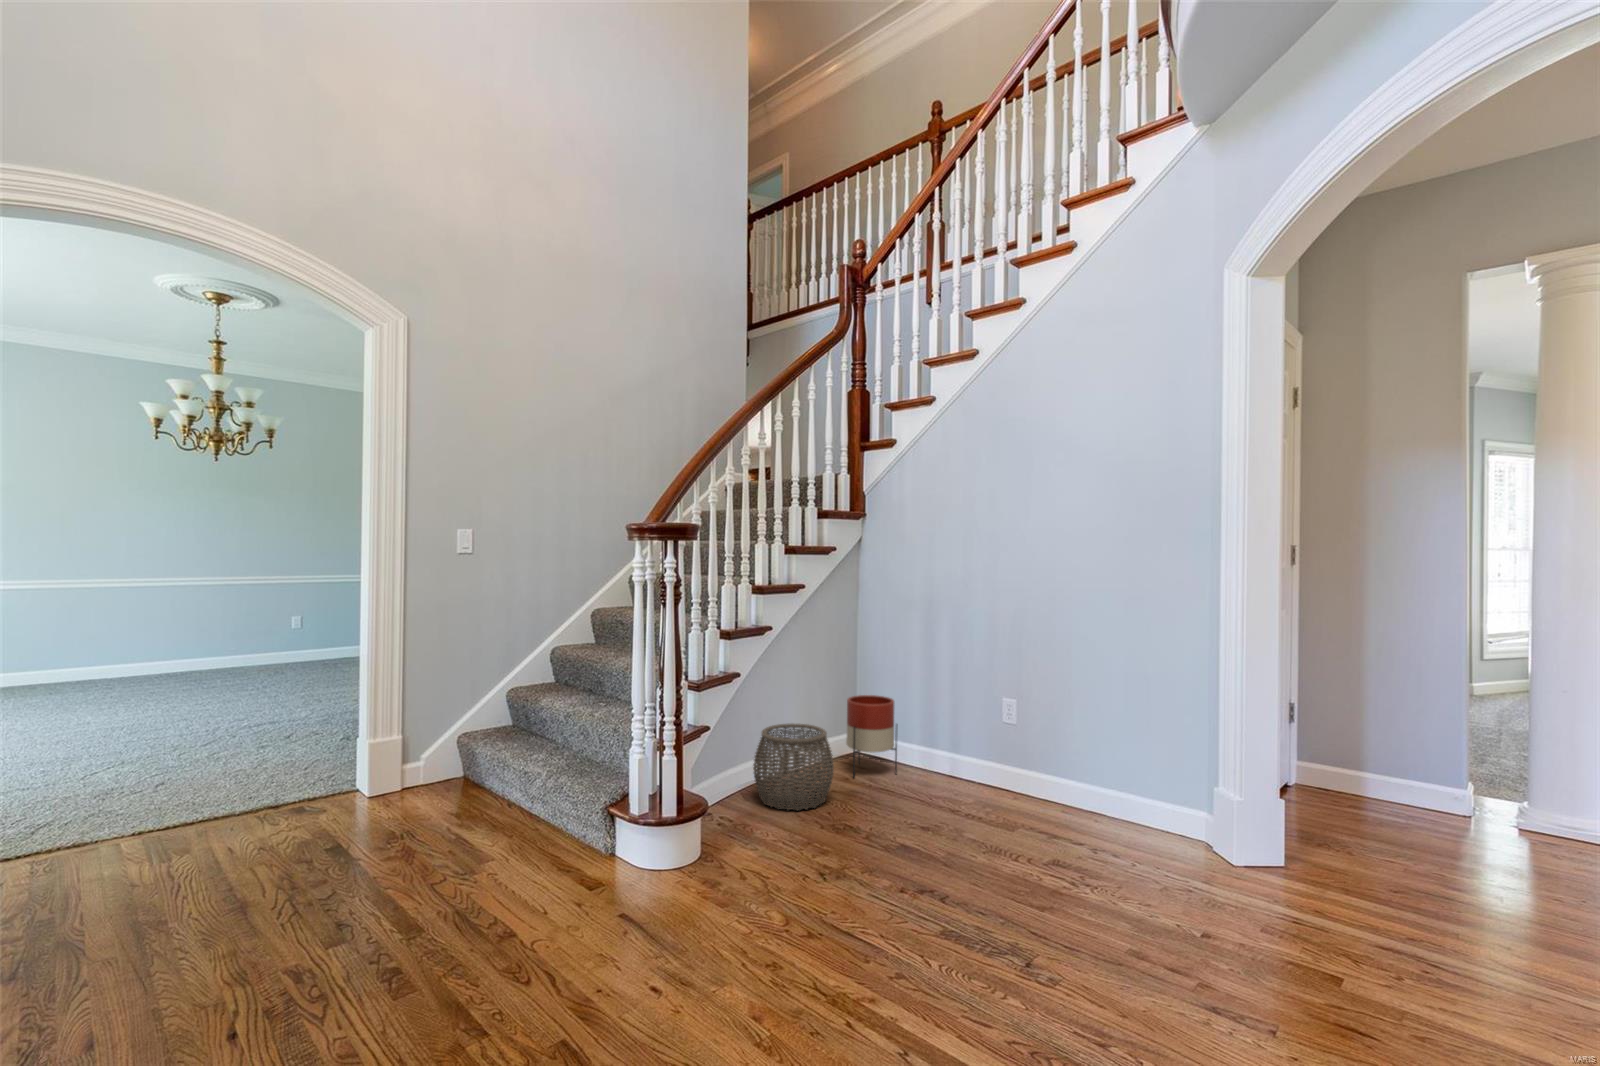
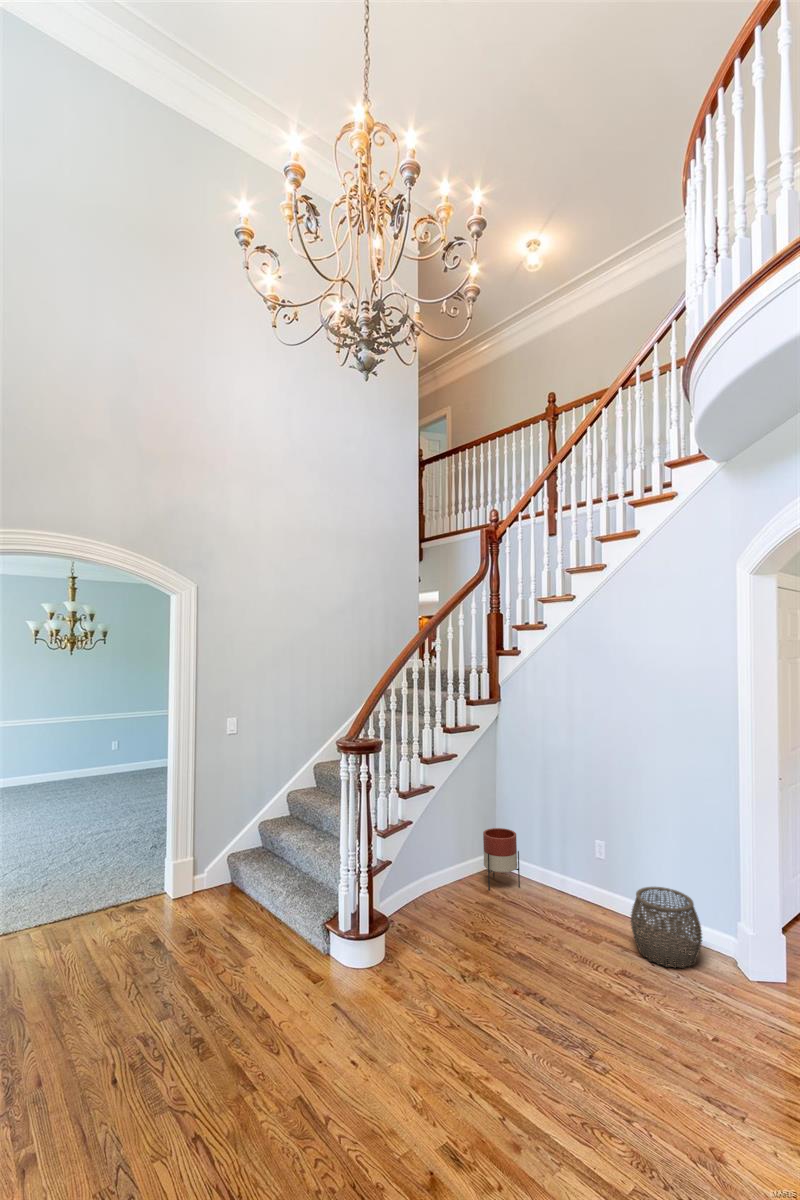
woven basket: present [753,724,834,810] -> present [631,887,702,968]

